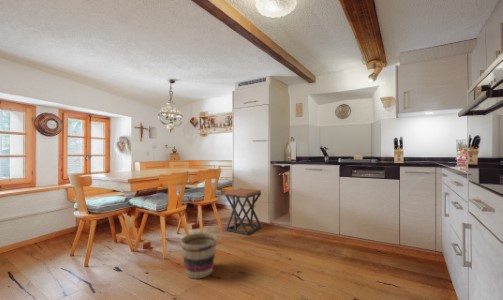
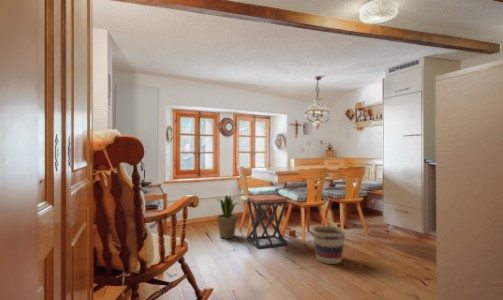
stool: present [225,188,261,235] -> present [247,195,287,248]
potted plant: none [28,214,72,279] -> present [217,196,237,238]

